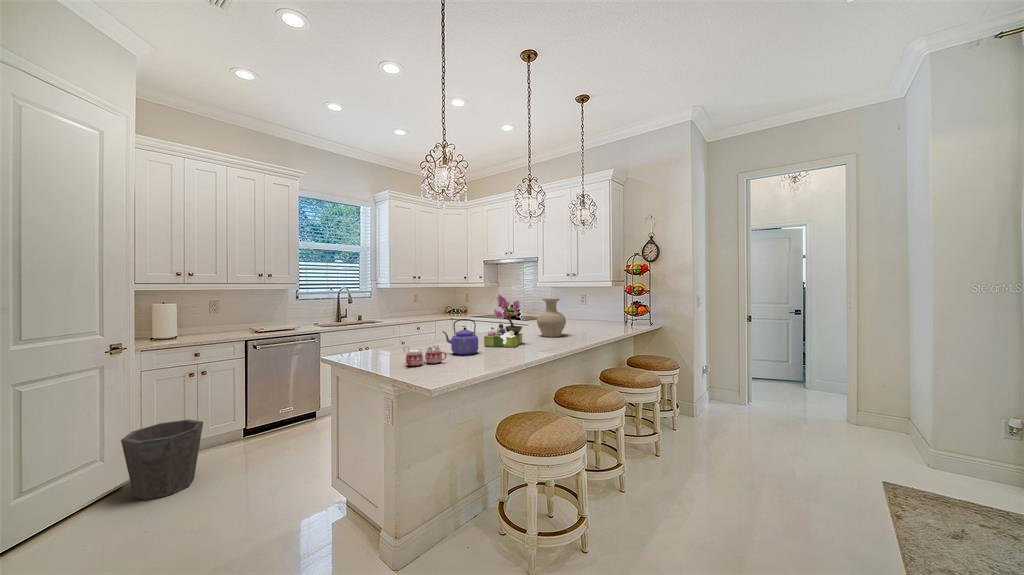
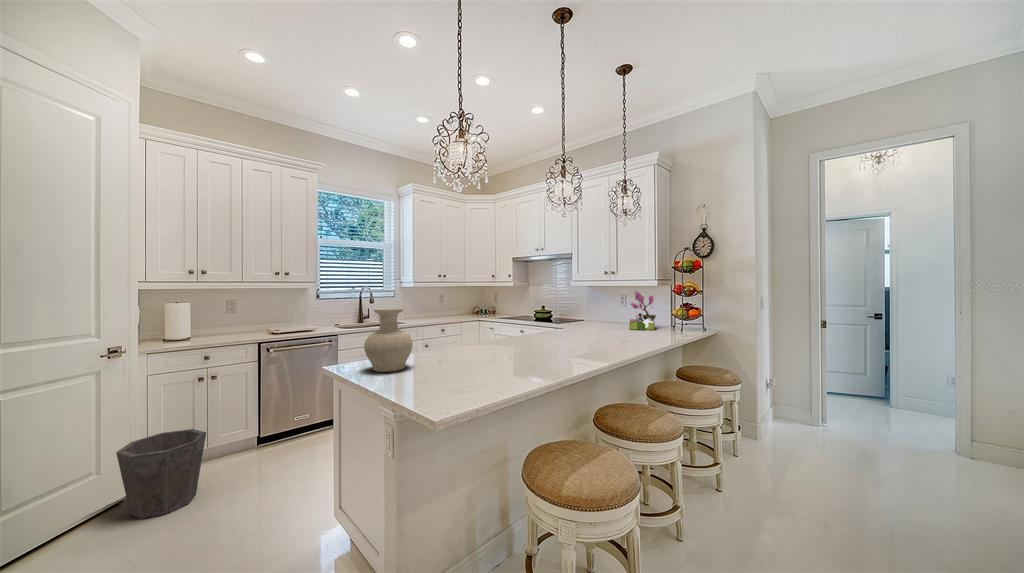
flower arrangement: present [484,295,522,347] -> present [629,291,656,330]
vase: present [537,298,566,337] -> present [364,308,413,372]
kettle: present [443,319,478,355] -> none [460,325,502,368]
mug: present [403,345,447,366] -> none [410,357,462,384]

